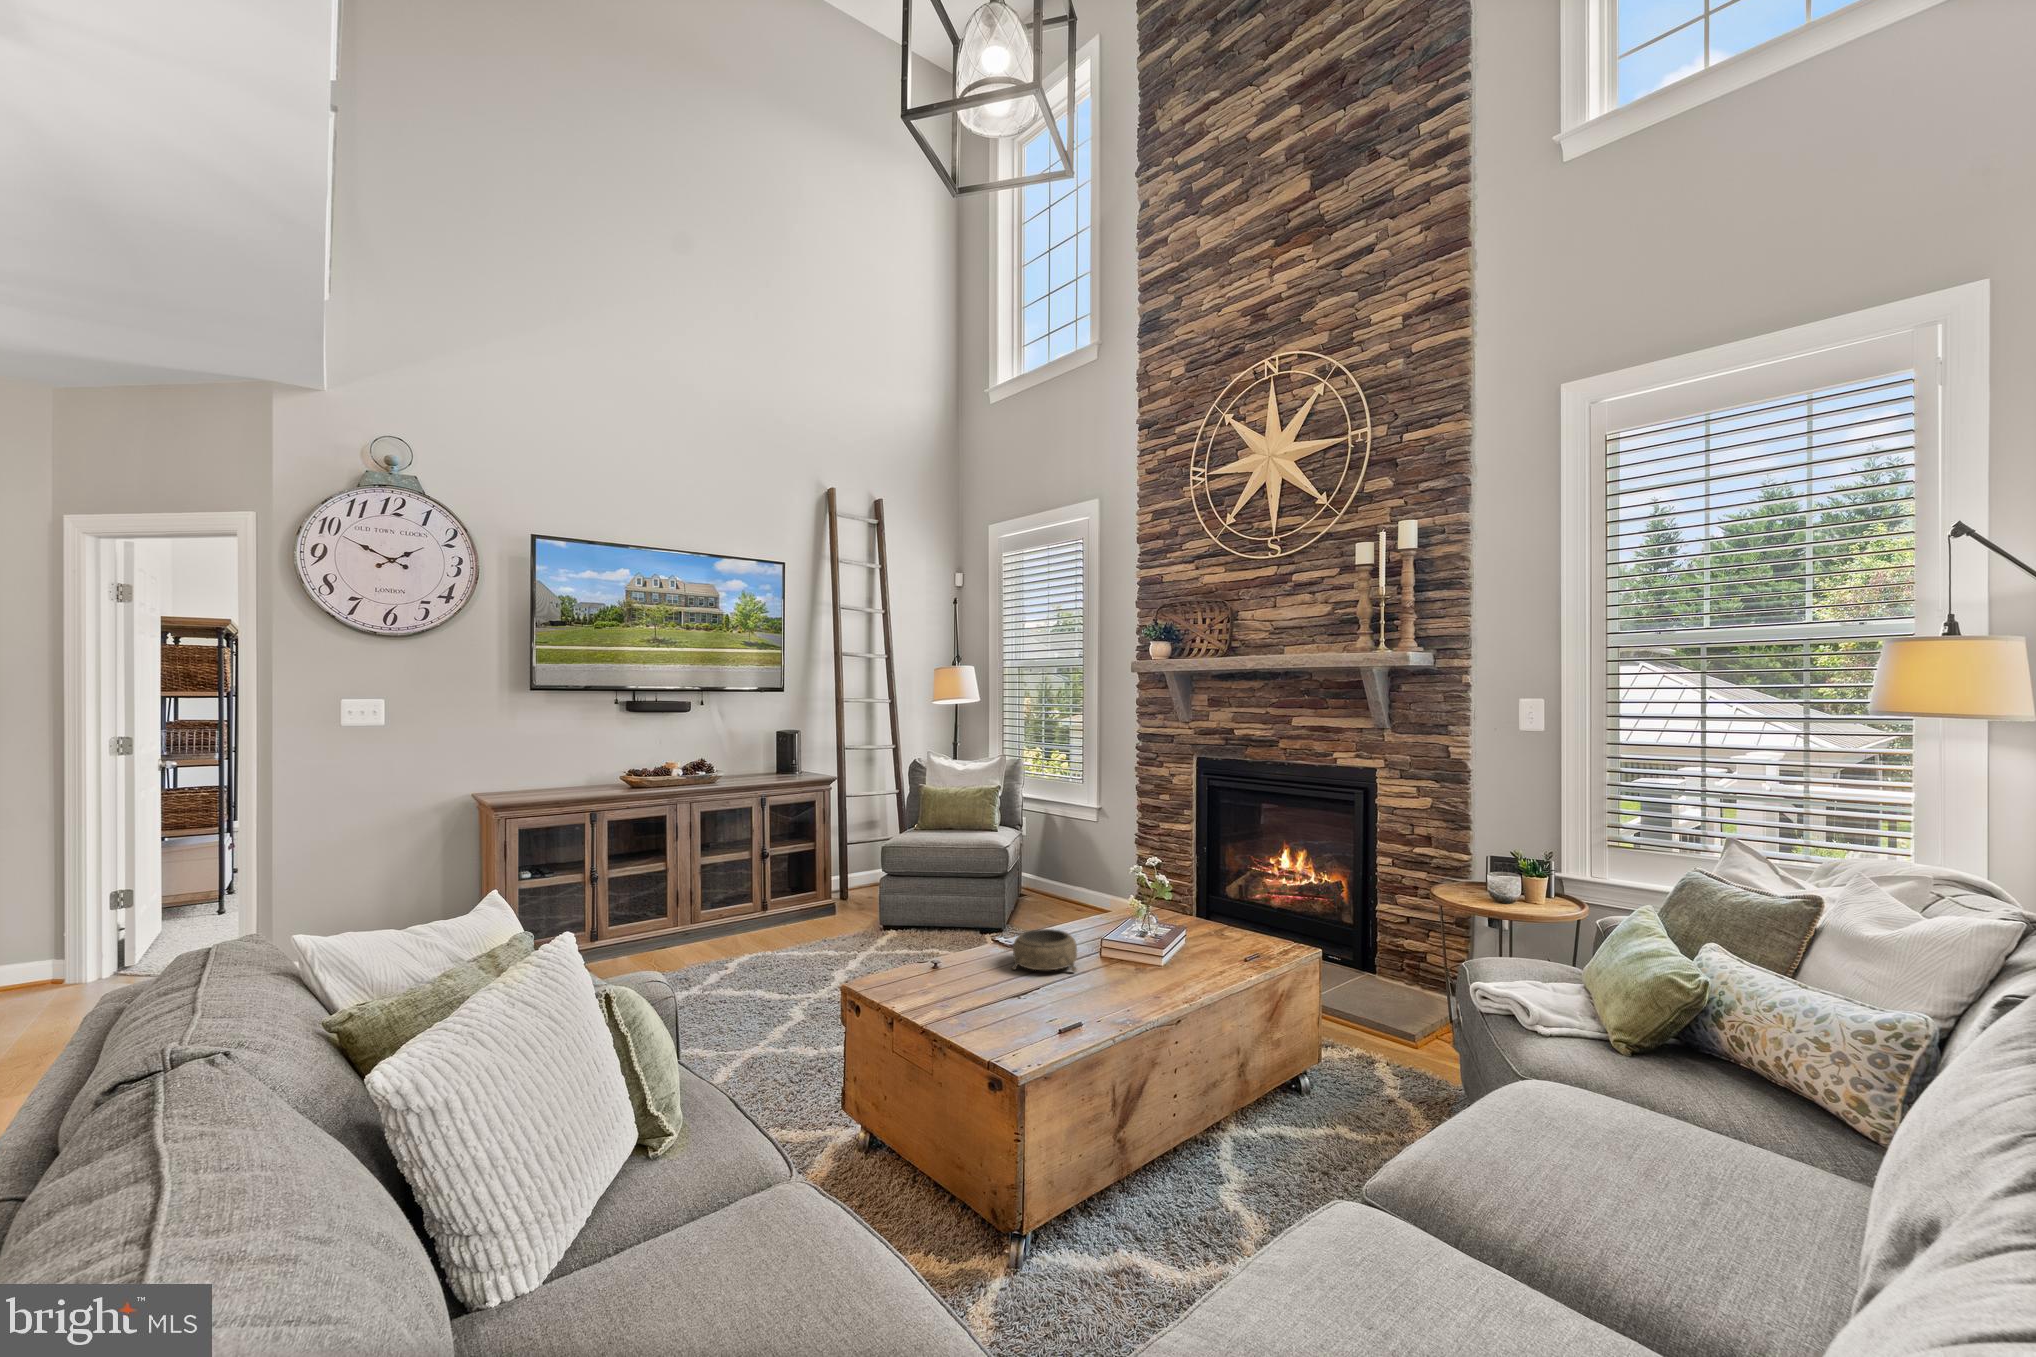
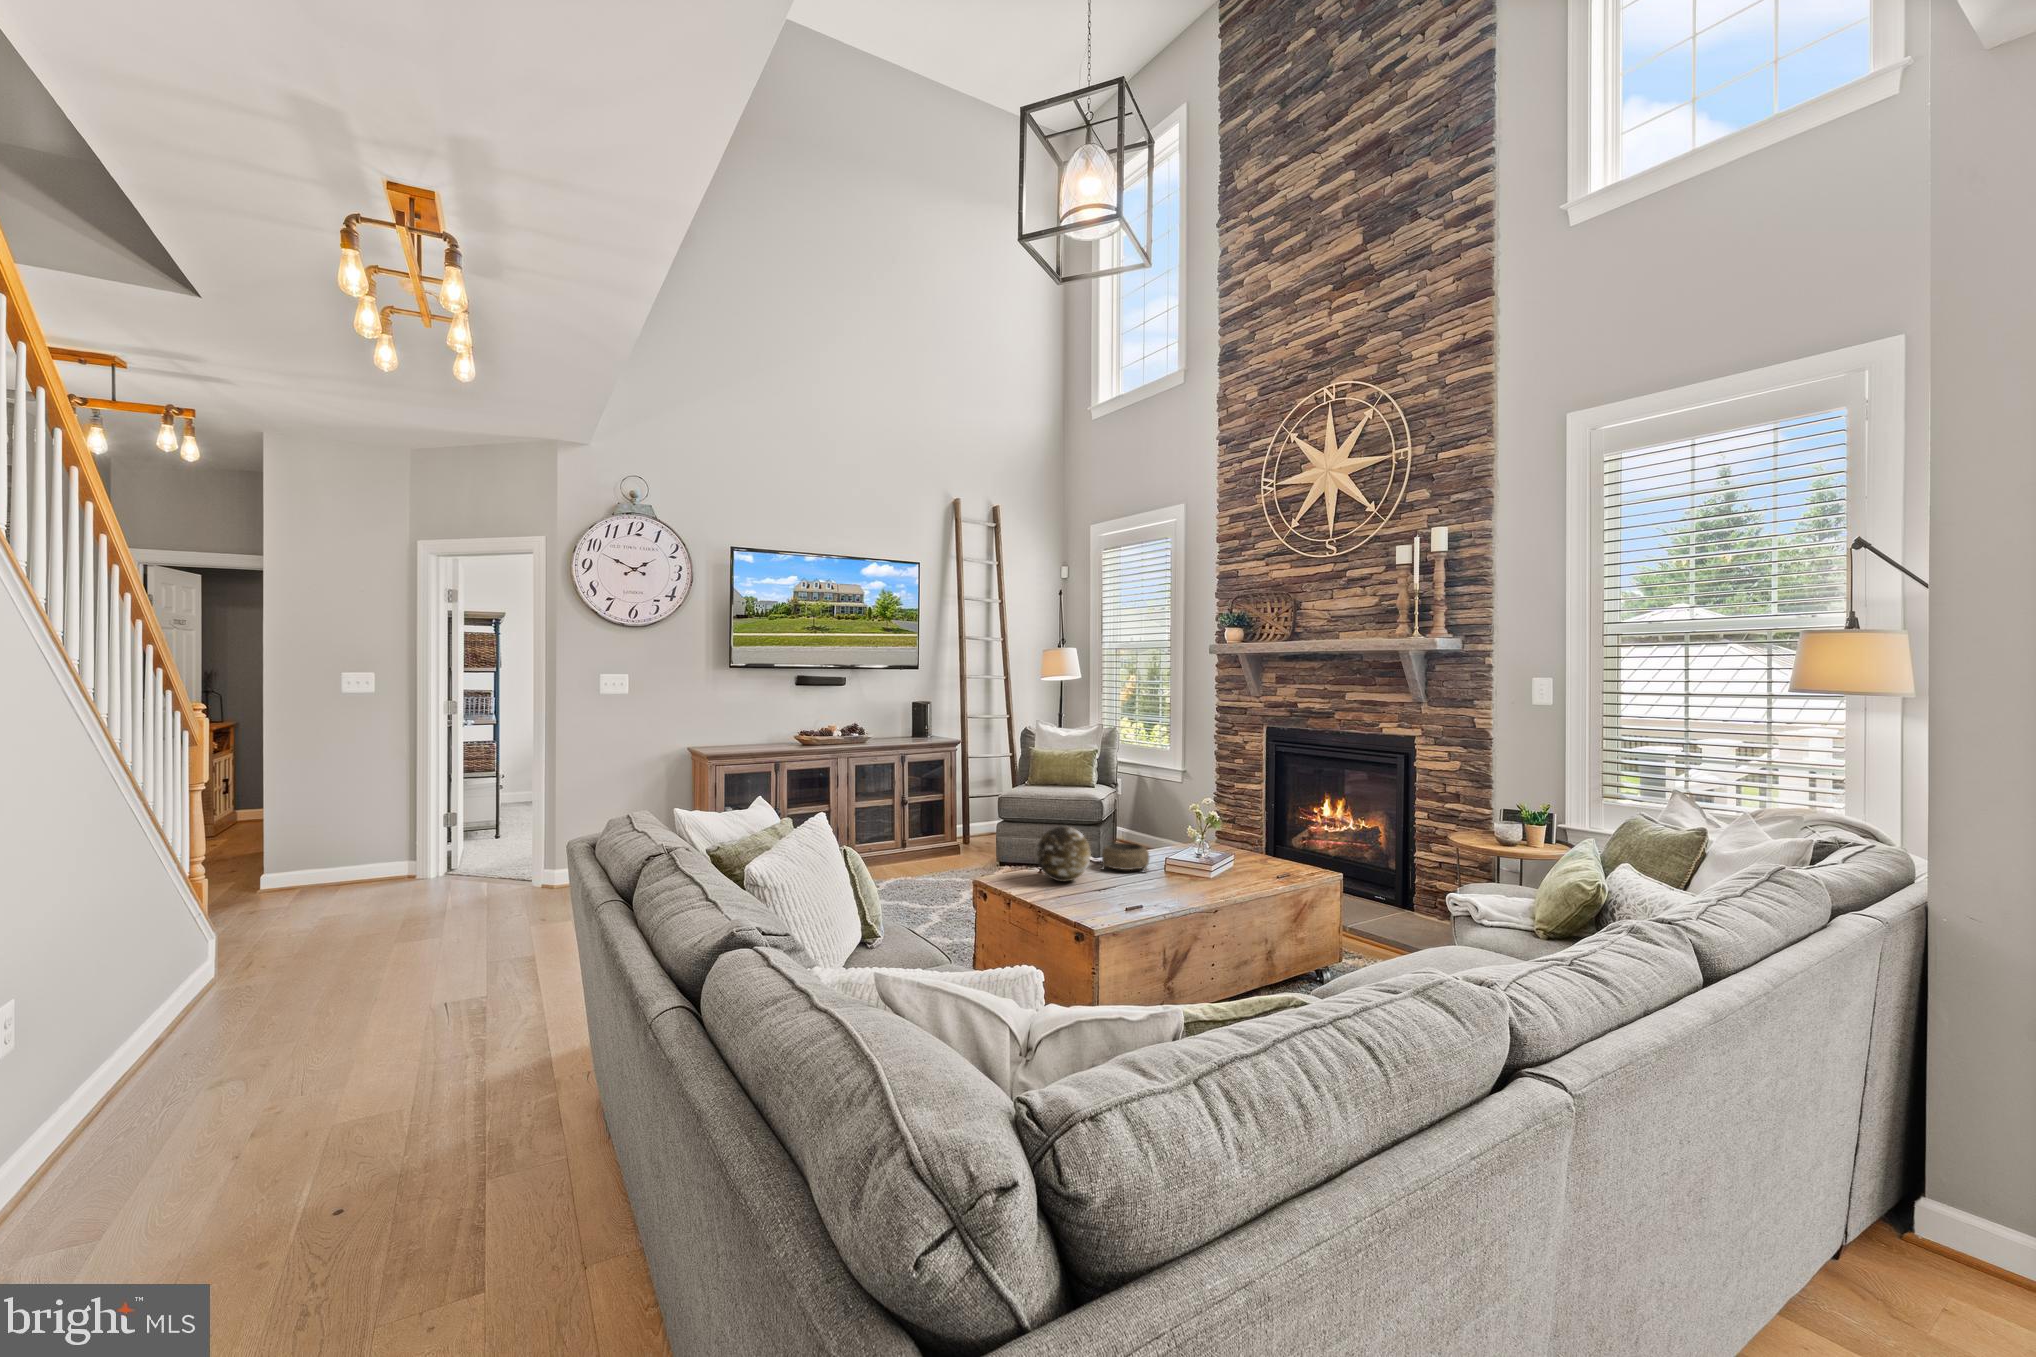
decorative orb: none [922,917,999,997] -> present [1036,826,1091,882]

